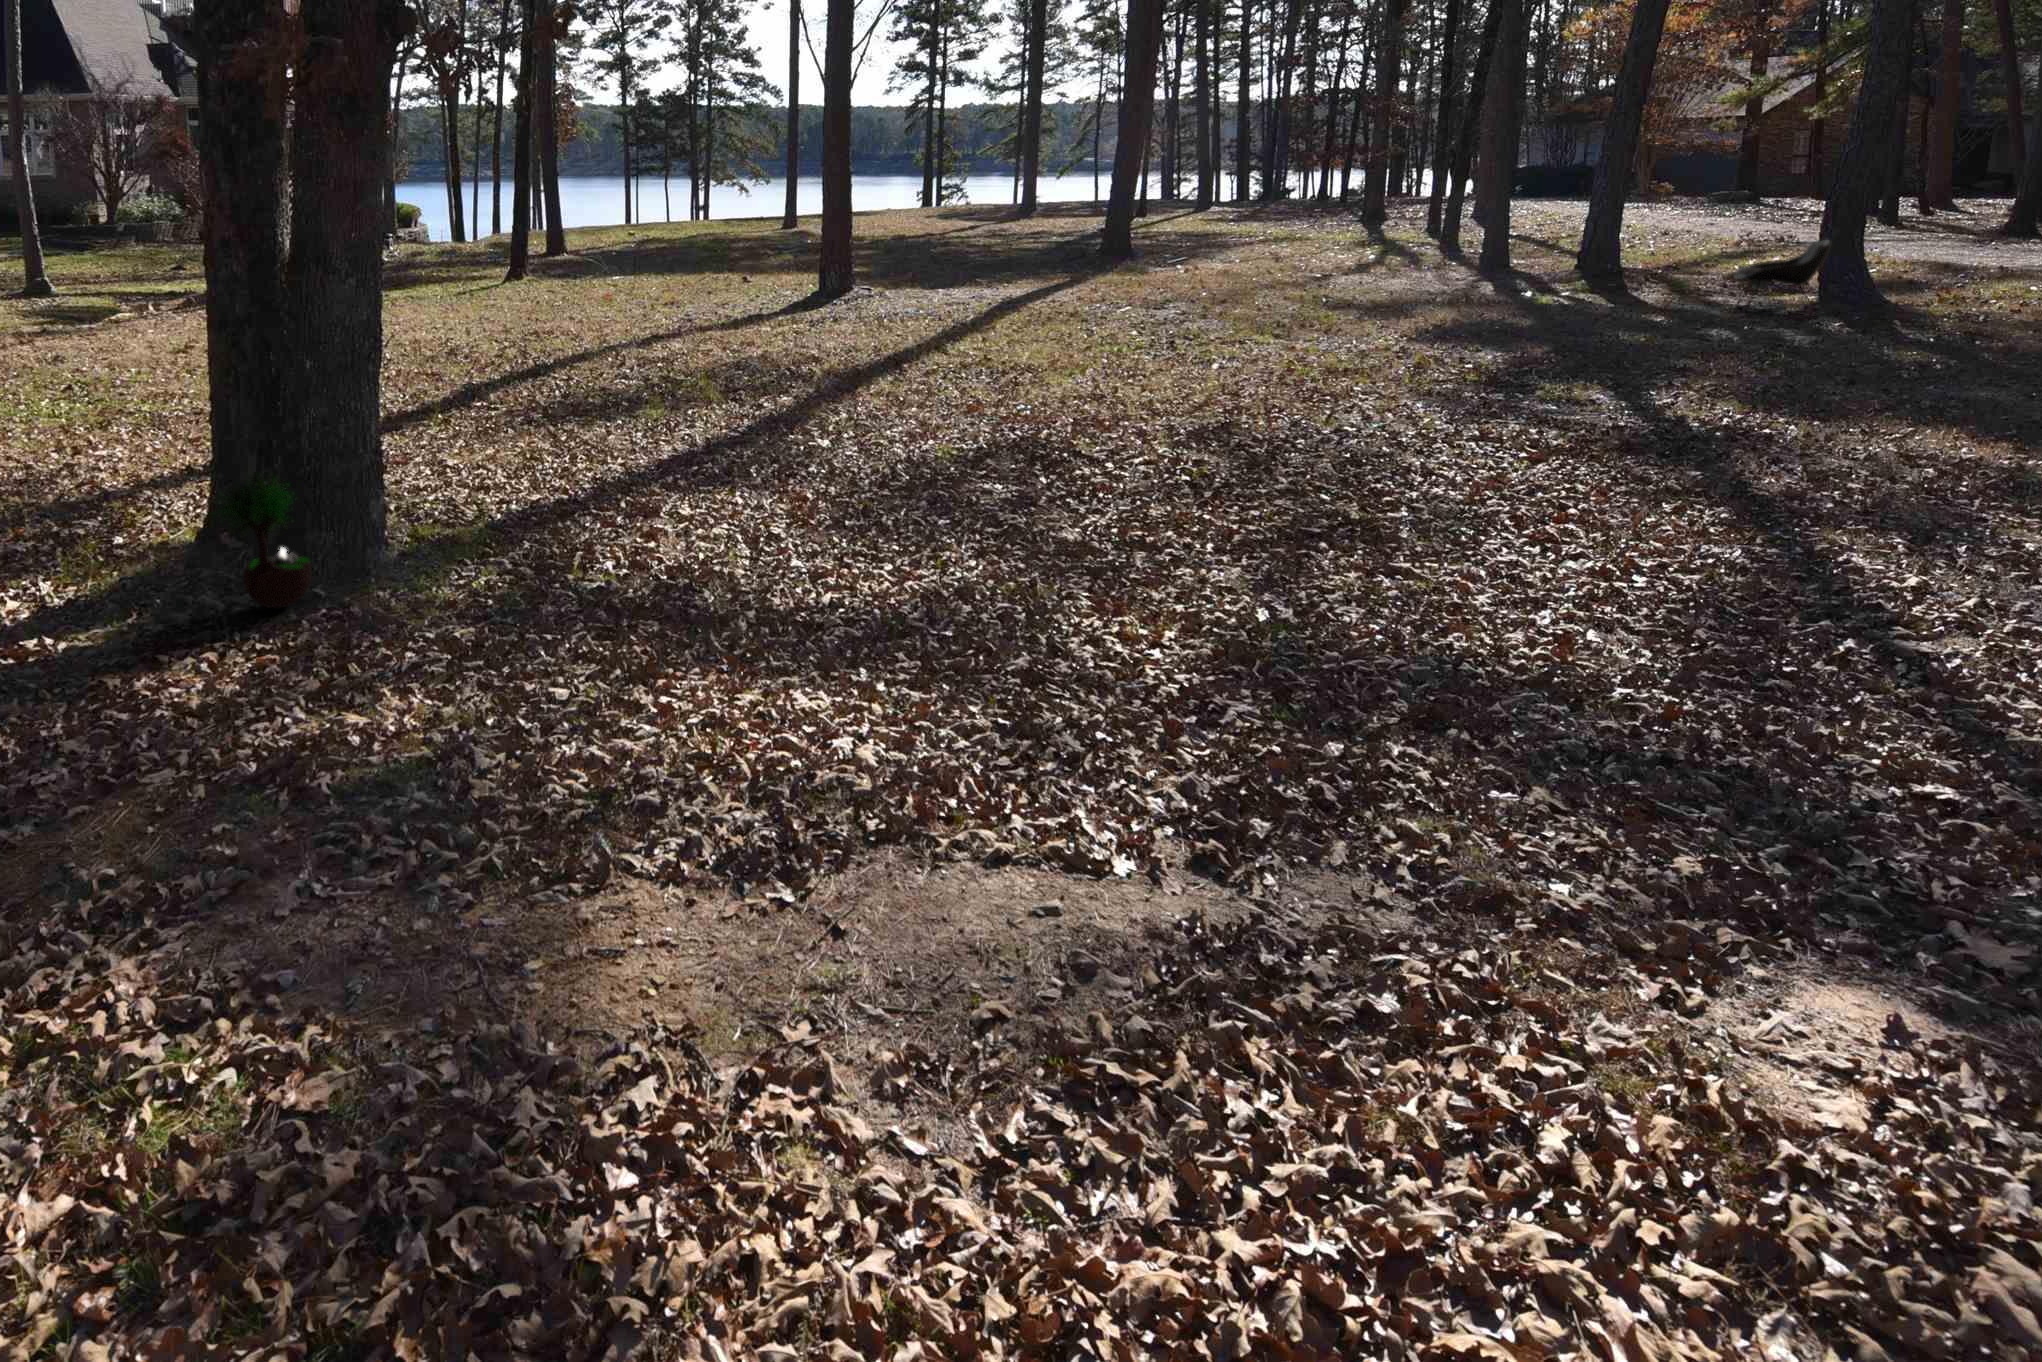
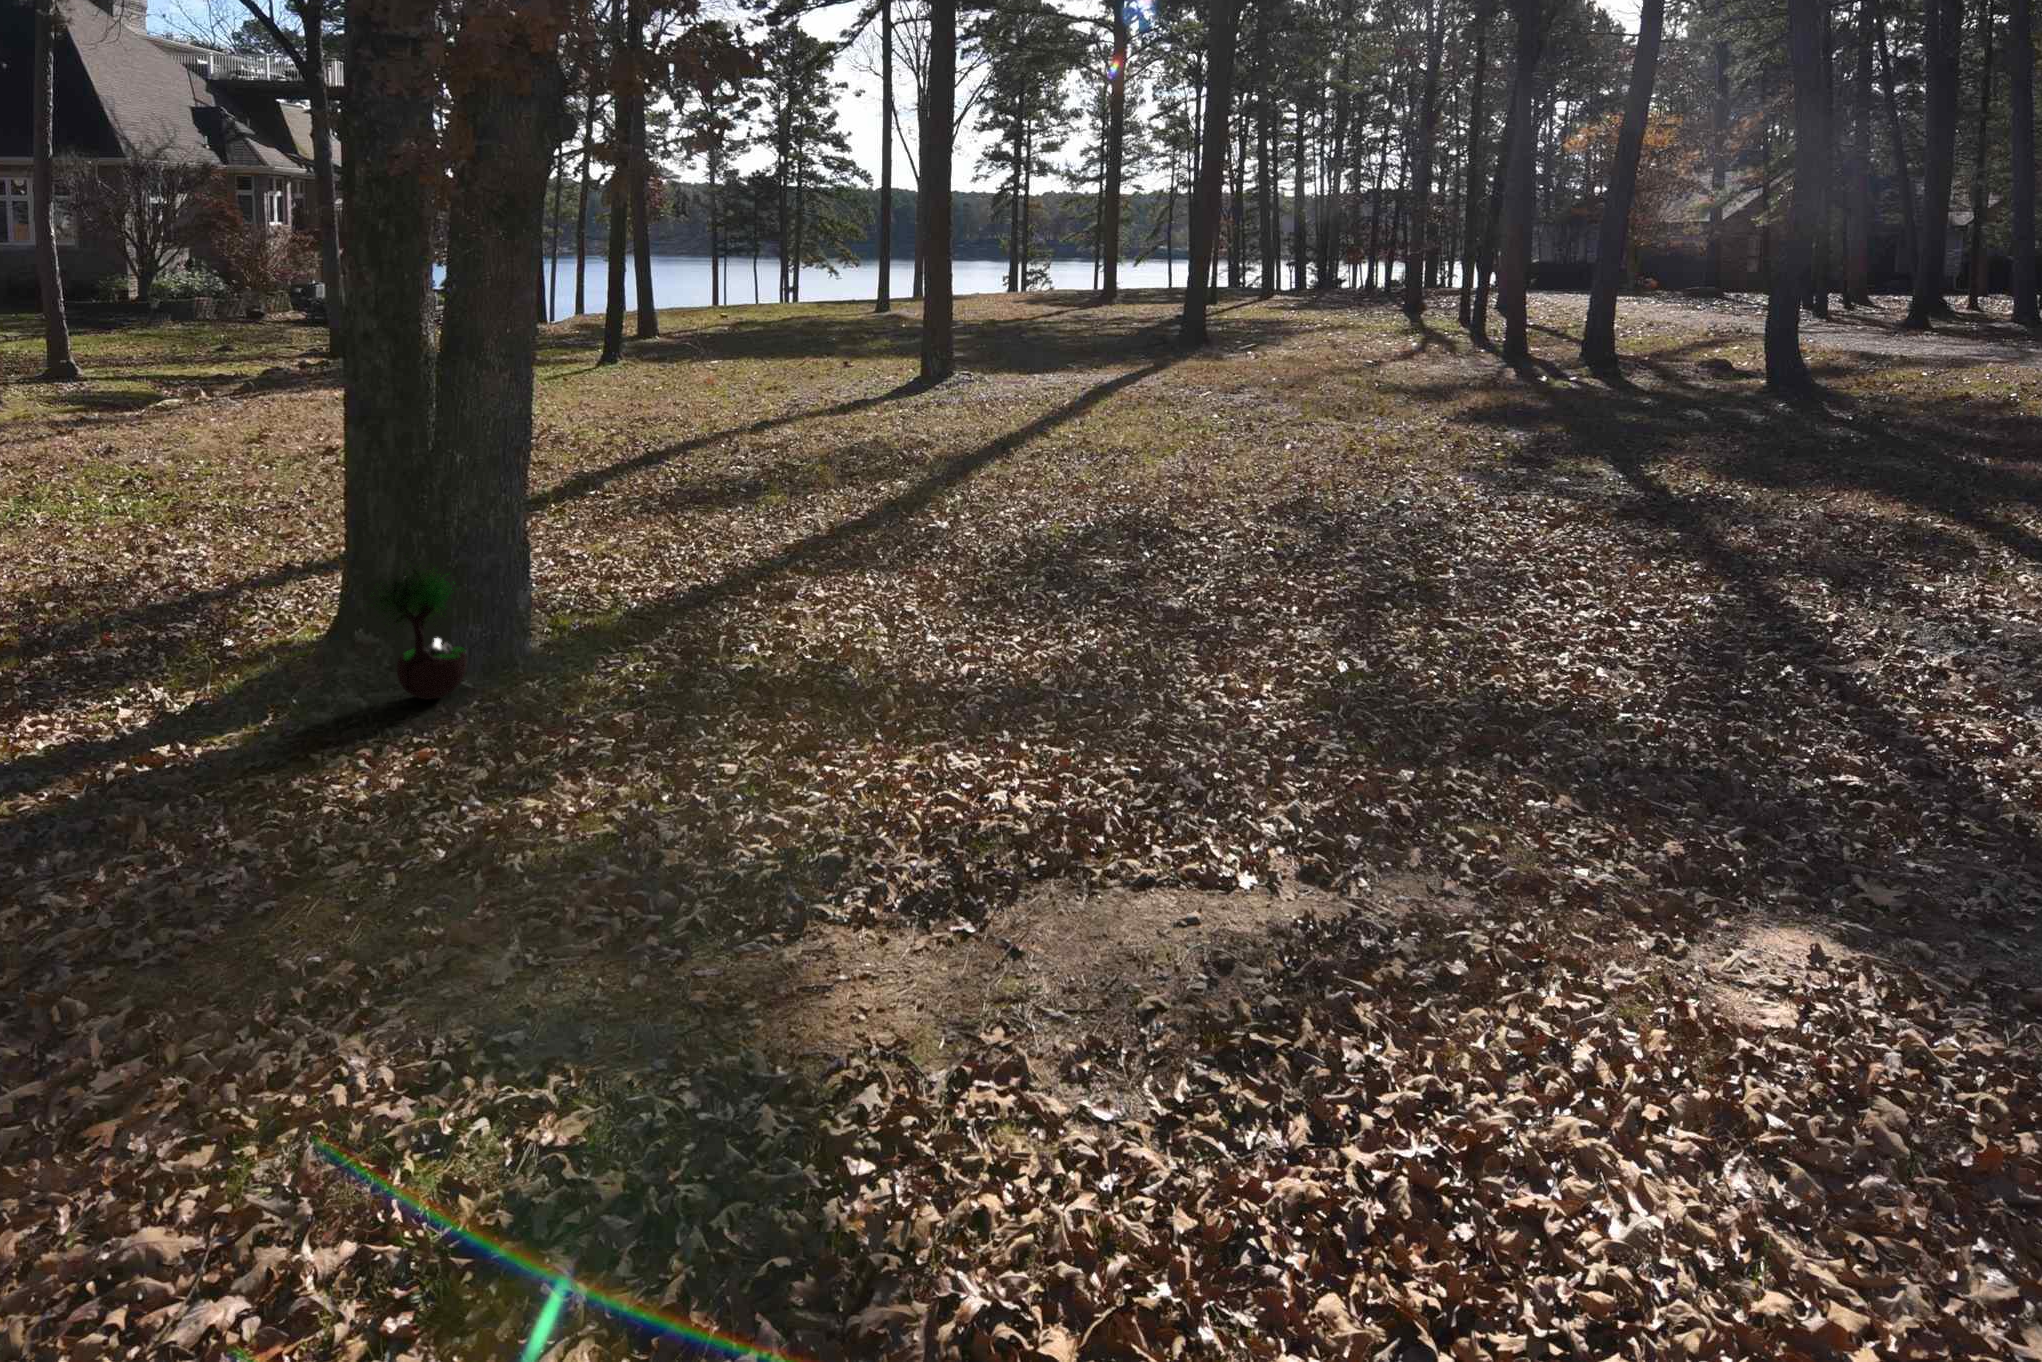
lounge chair: present [1734,240,1832,315] -> none [1696,333,1767,399]

